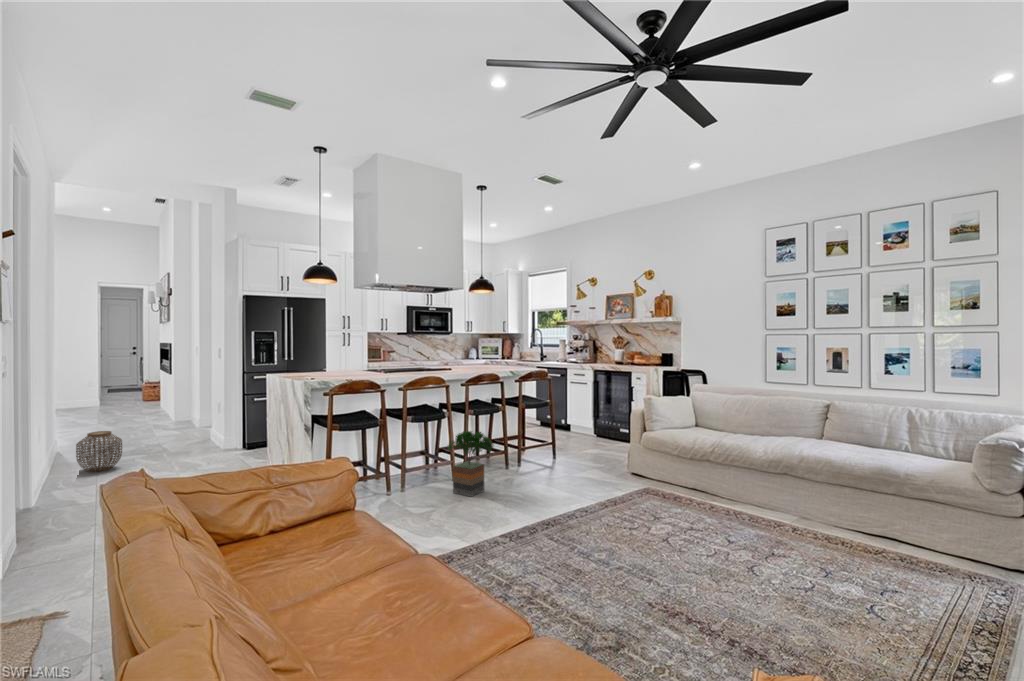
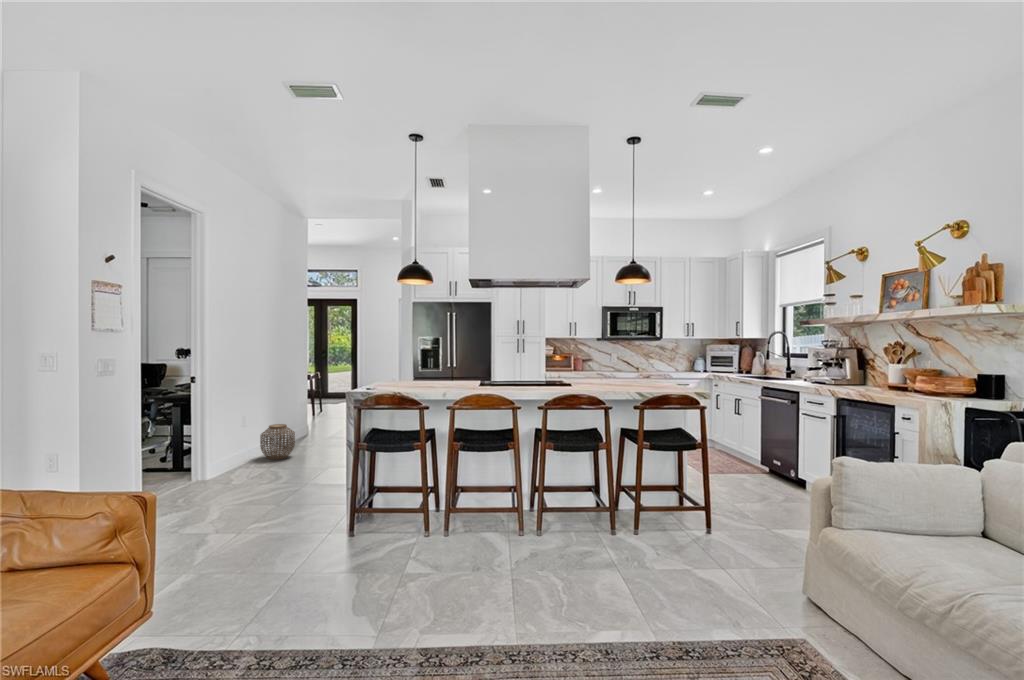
potted tree: present [448,431,493,497] -> none [470,473,535,574]

